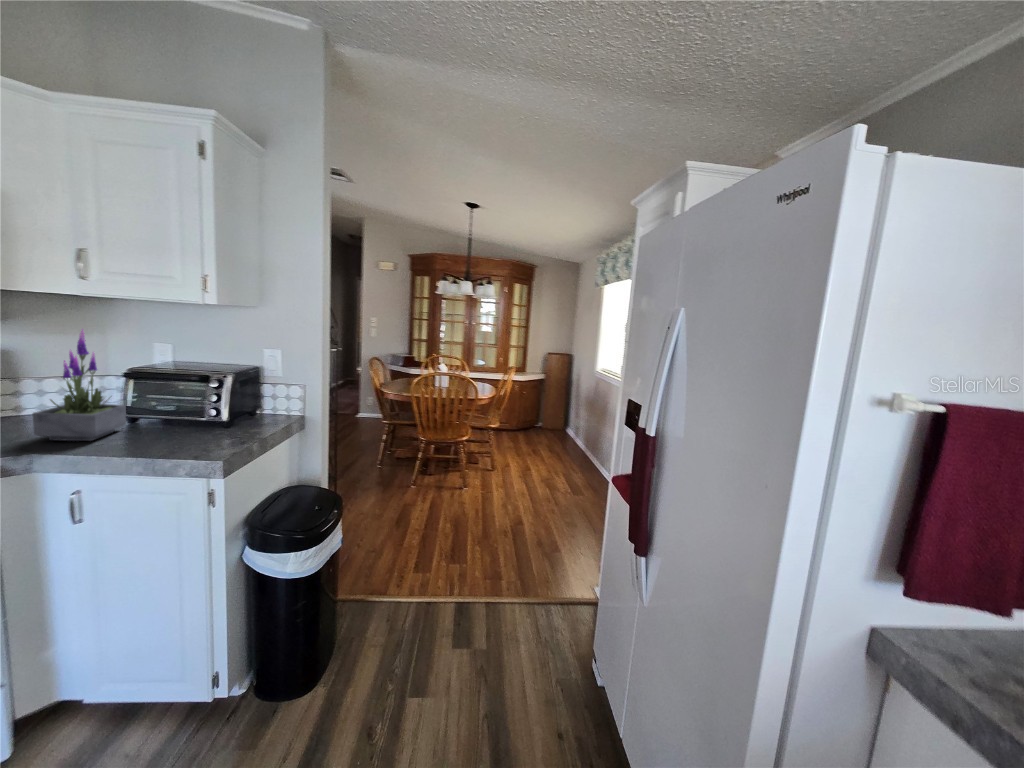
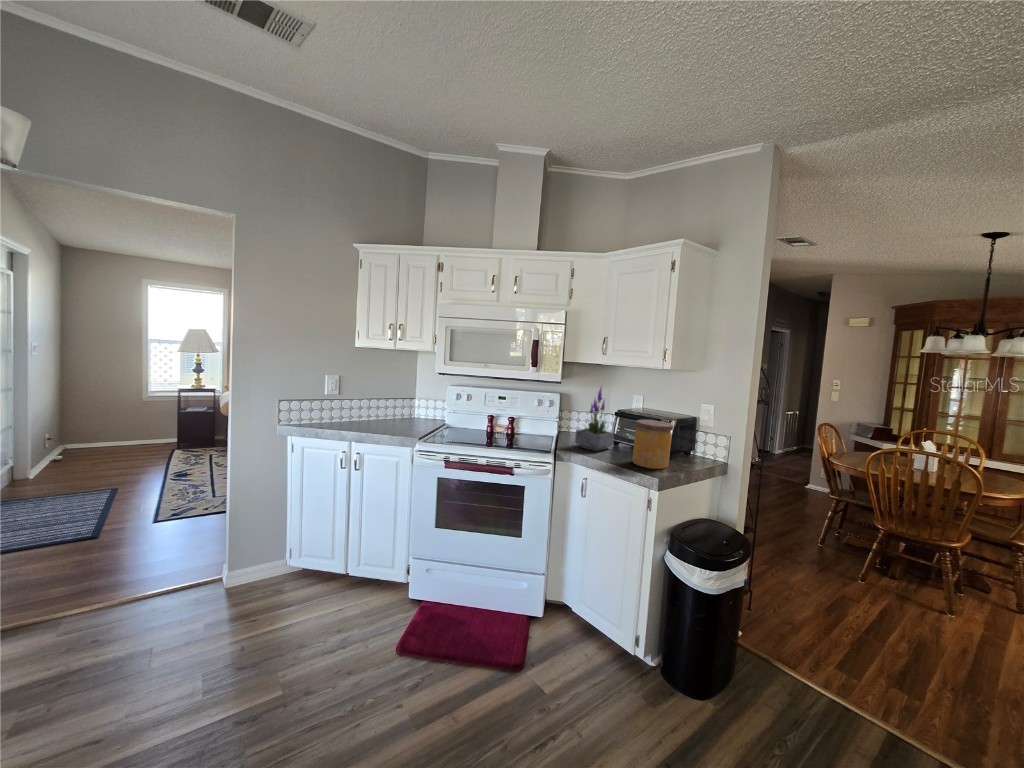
jar: none [166,379,231,449] -> present [632,420,673,469]

